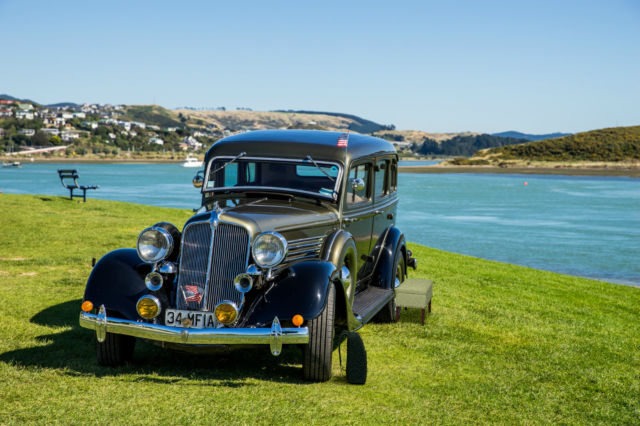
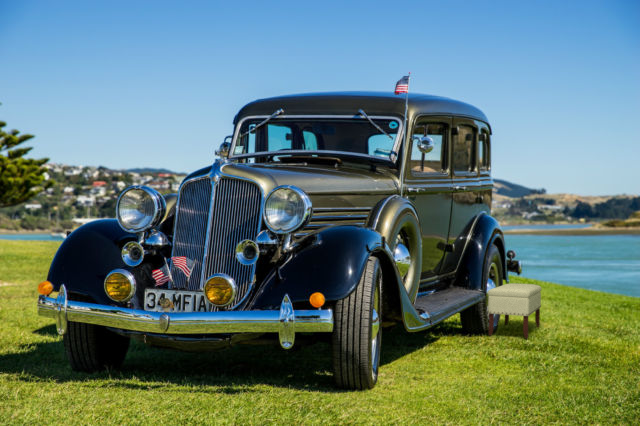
backpack: present [334,330,367,383] -> none [378,321,429,398]

